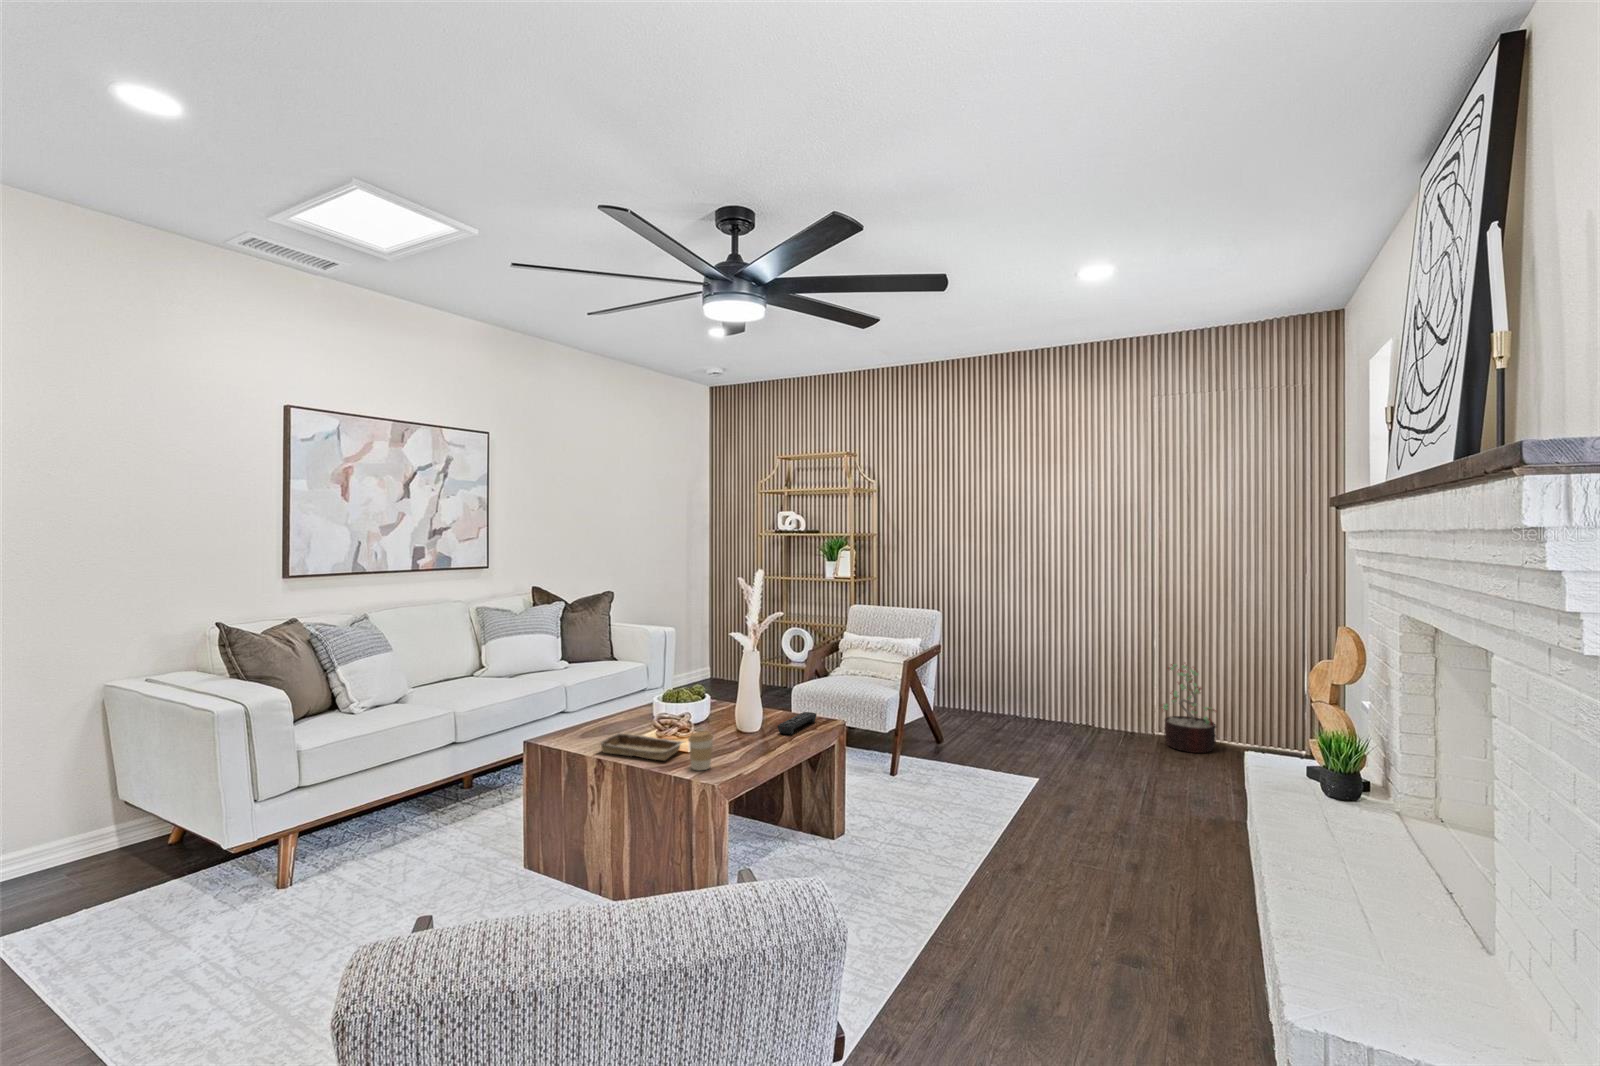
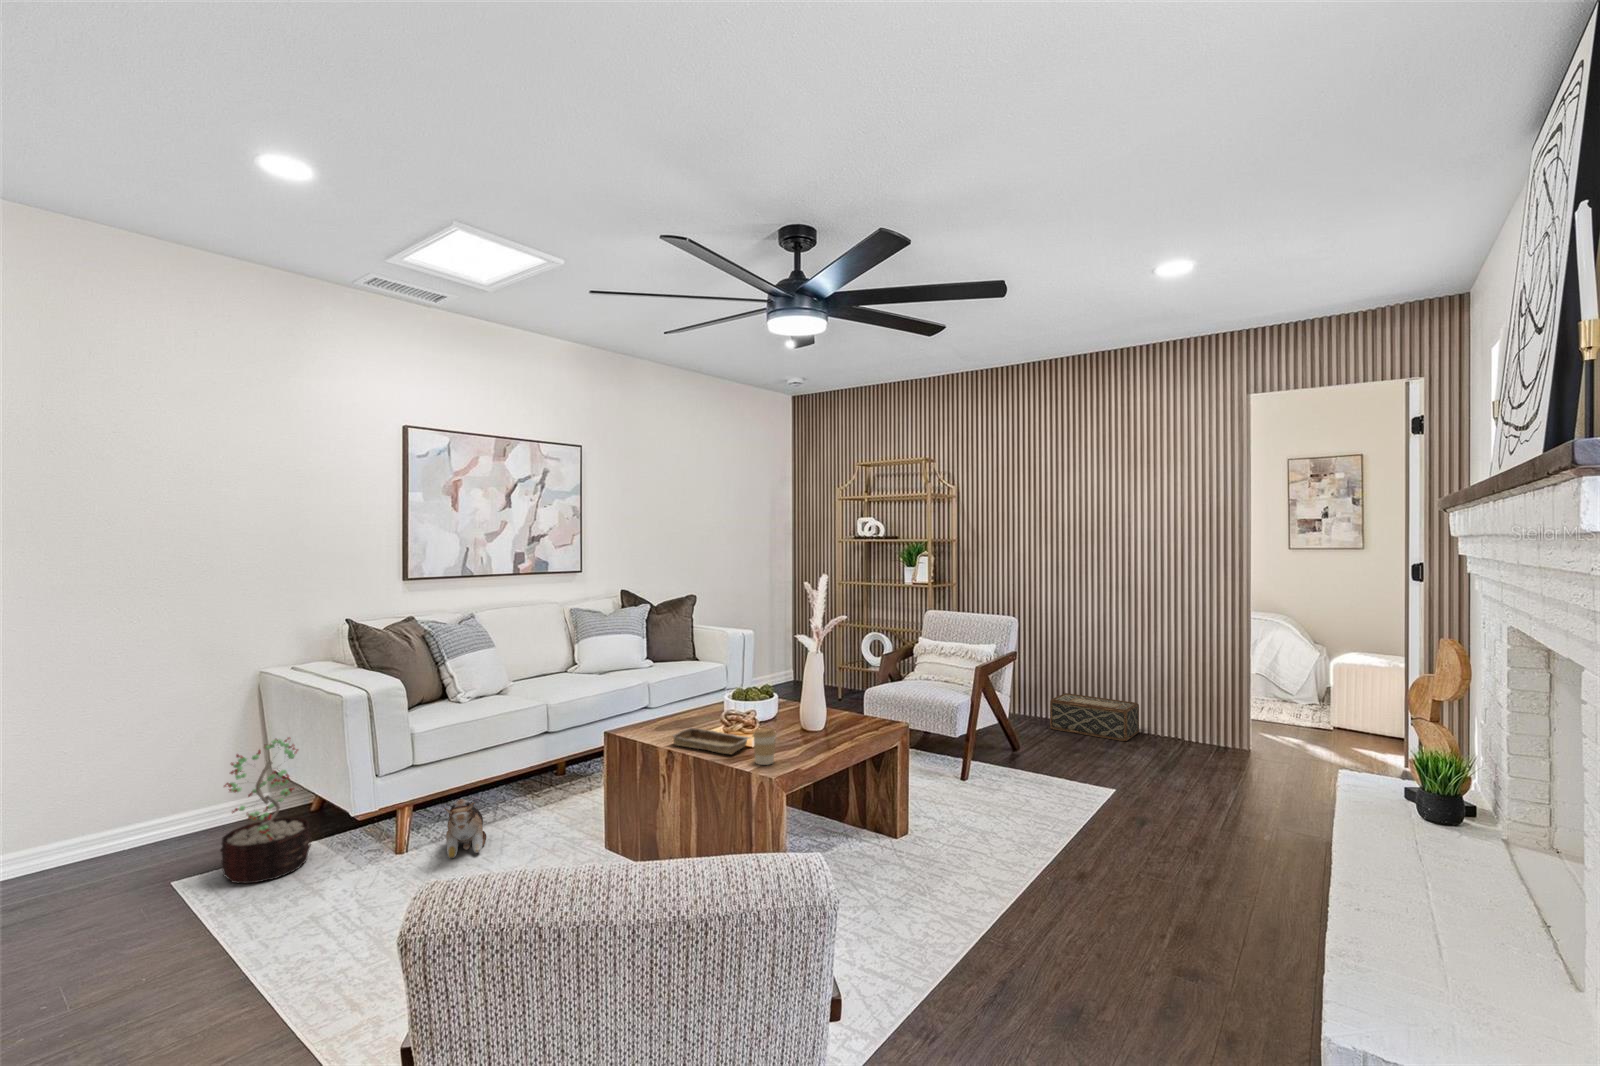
decorative plant: present [1162,664,1216,753] -> present [220,738,311,883]
woven basket: none [968,685,1050,730] -> present [1050,693,1139,741]
remote control: present [778,712,816,735] -> none [843,714,883,735]
plush toy: none [341,821,389,887] -> present [444,799,486,858]

